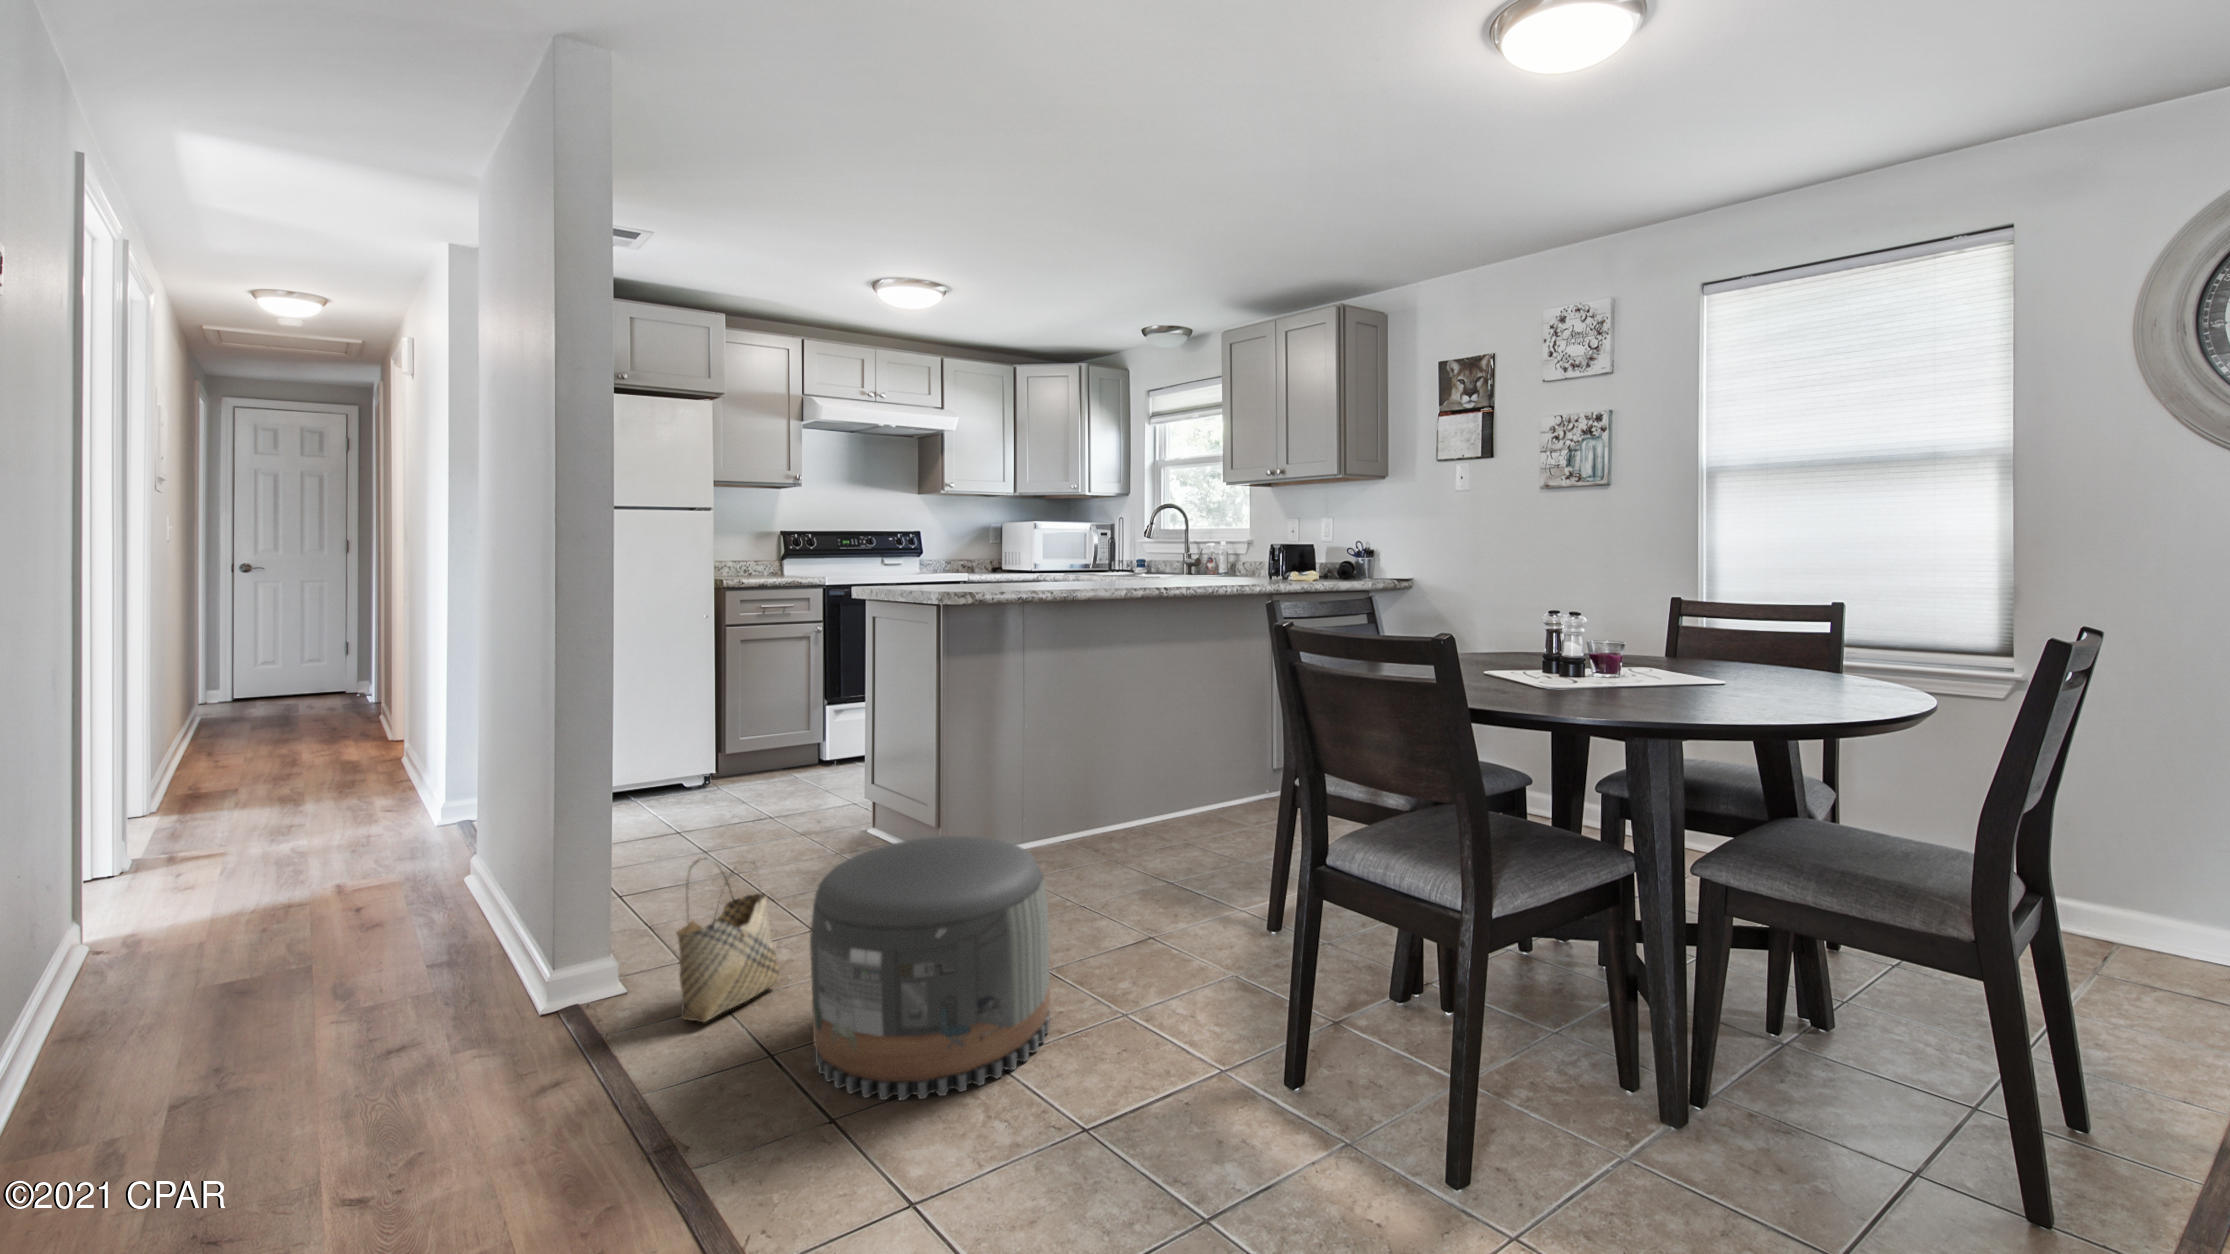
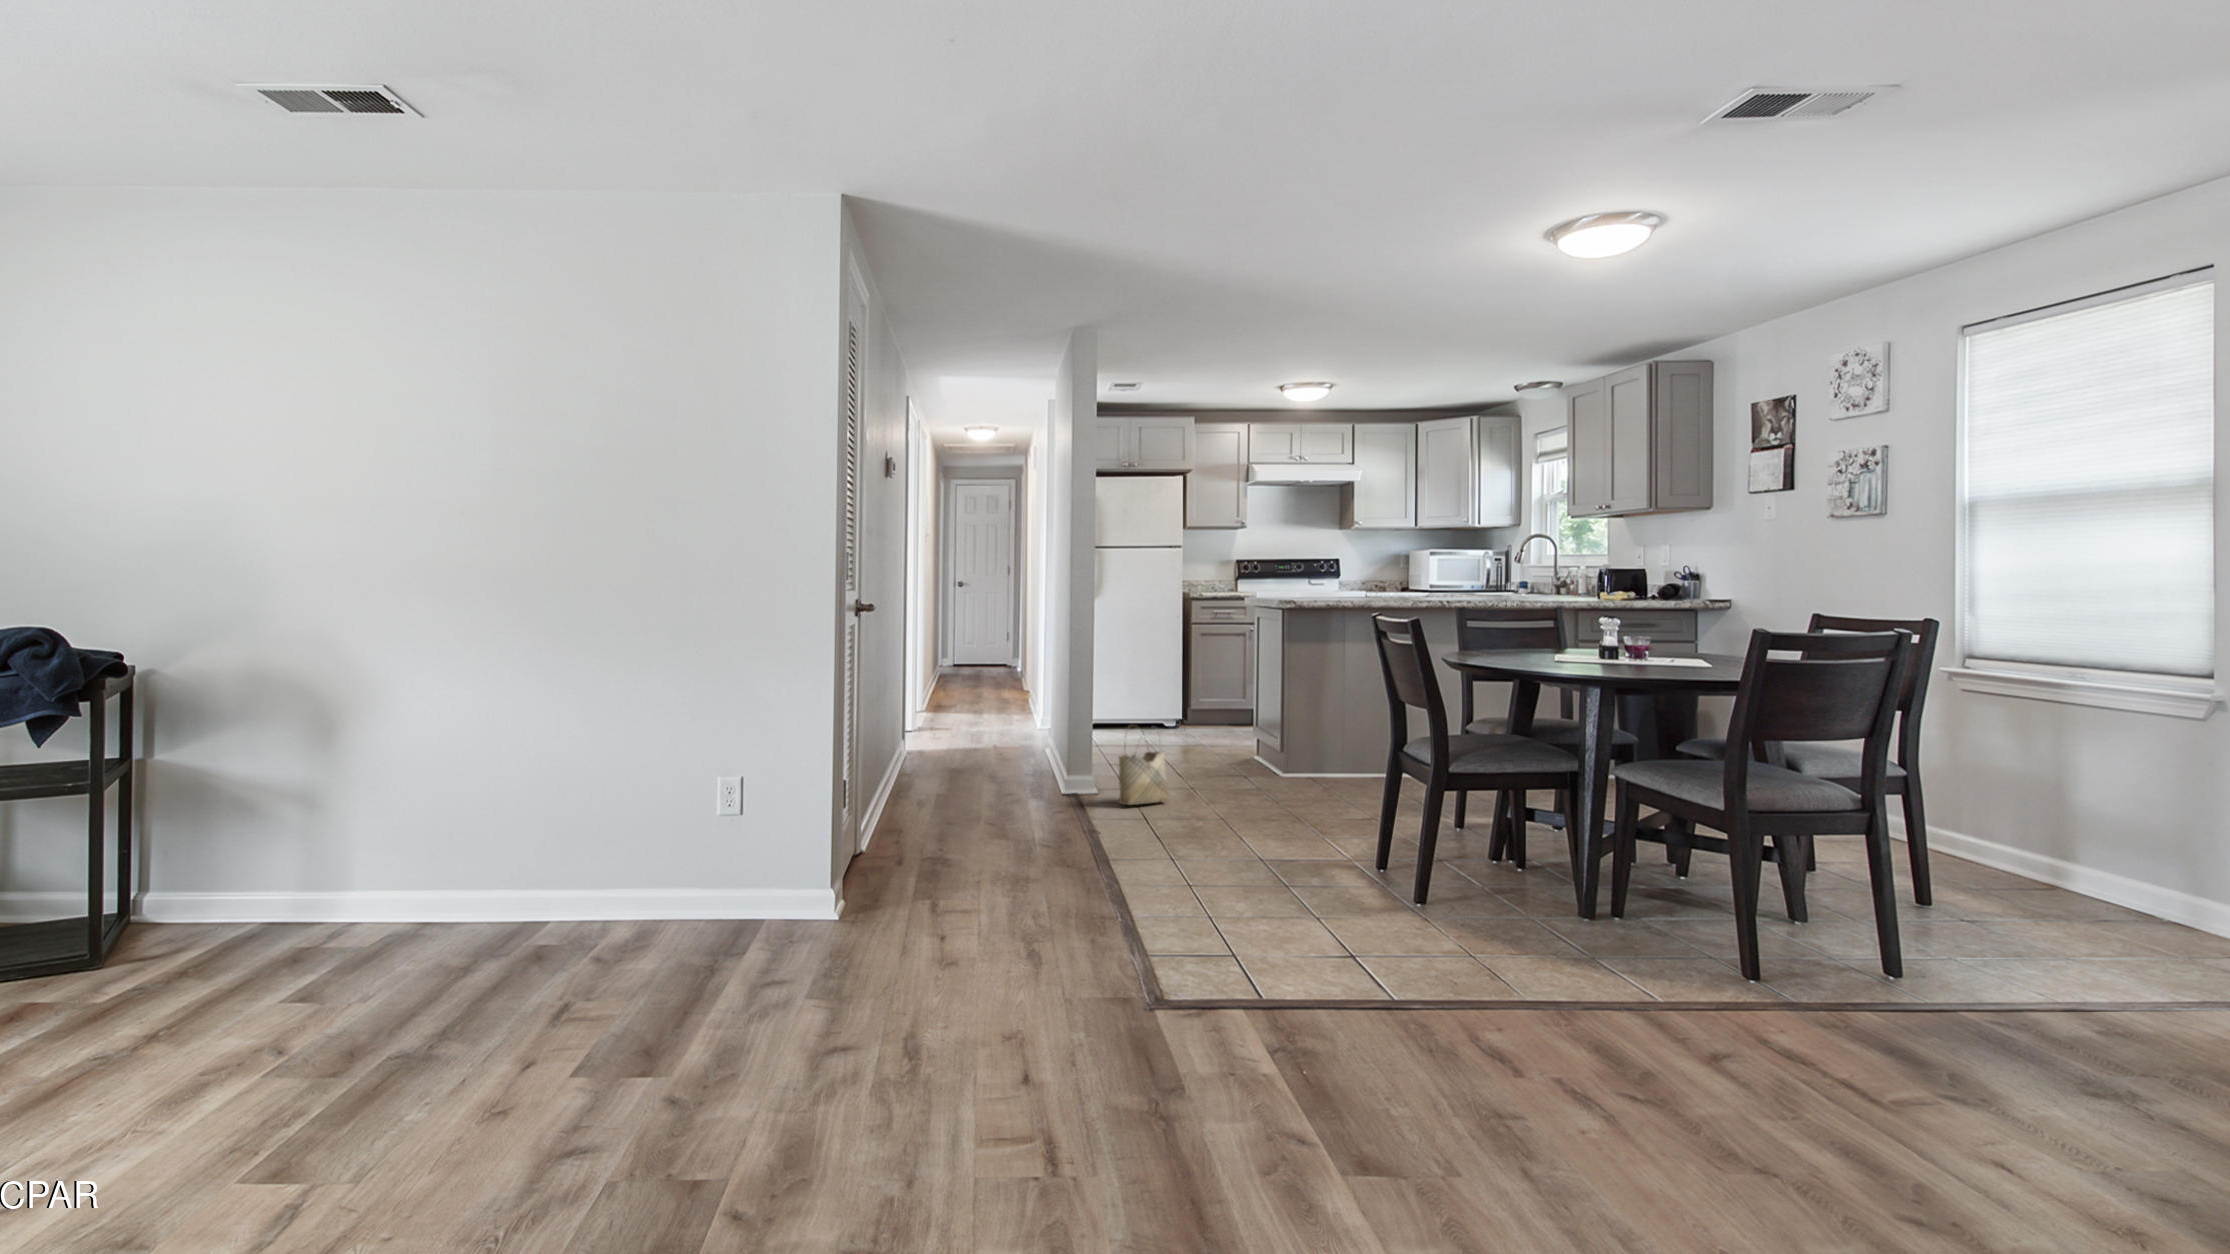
pouf: present [810,836,1050,1100] -> none [1171,725,1297,843]

